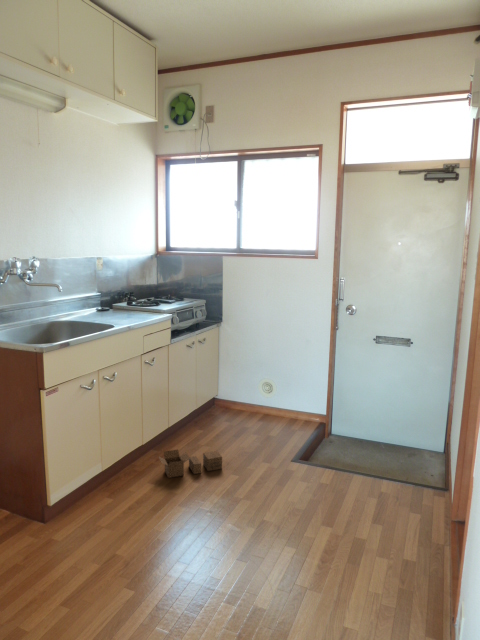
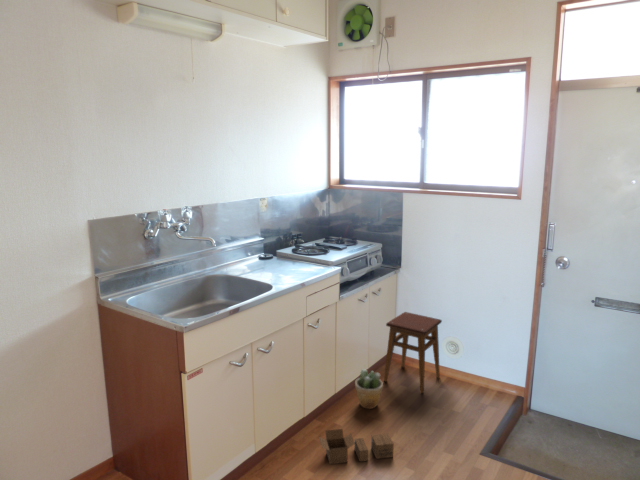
stool: none [211,360,258,426] -> present [384,312,442,393]
potted plant: none [186,405,211,439] -> present [355,369,383,409]

